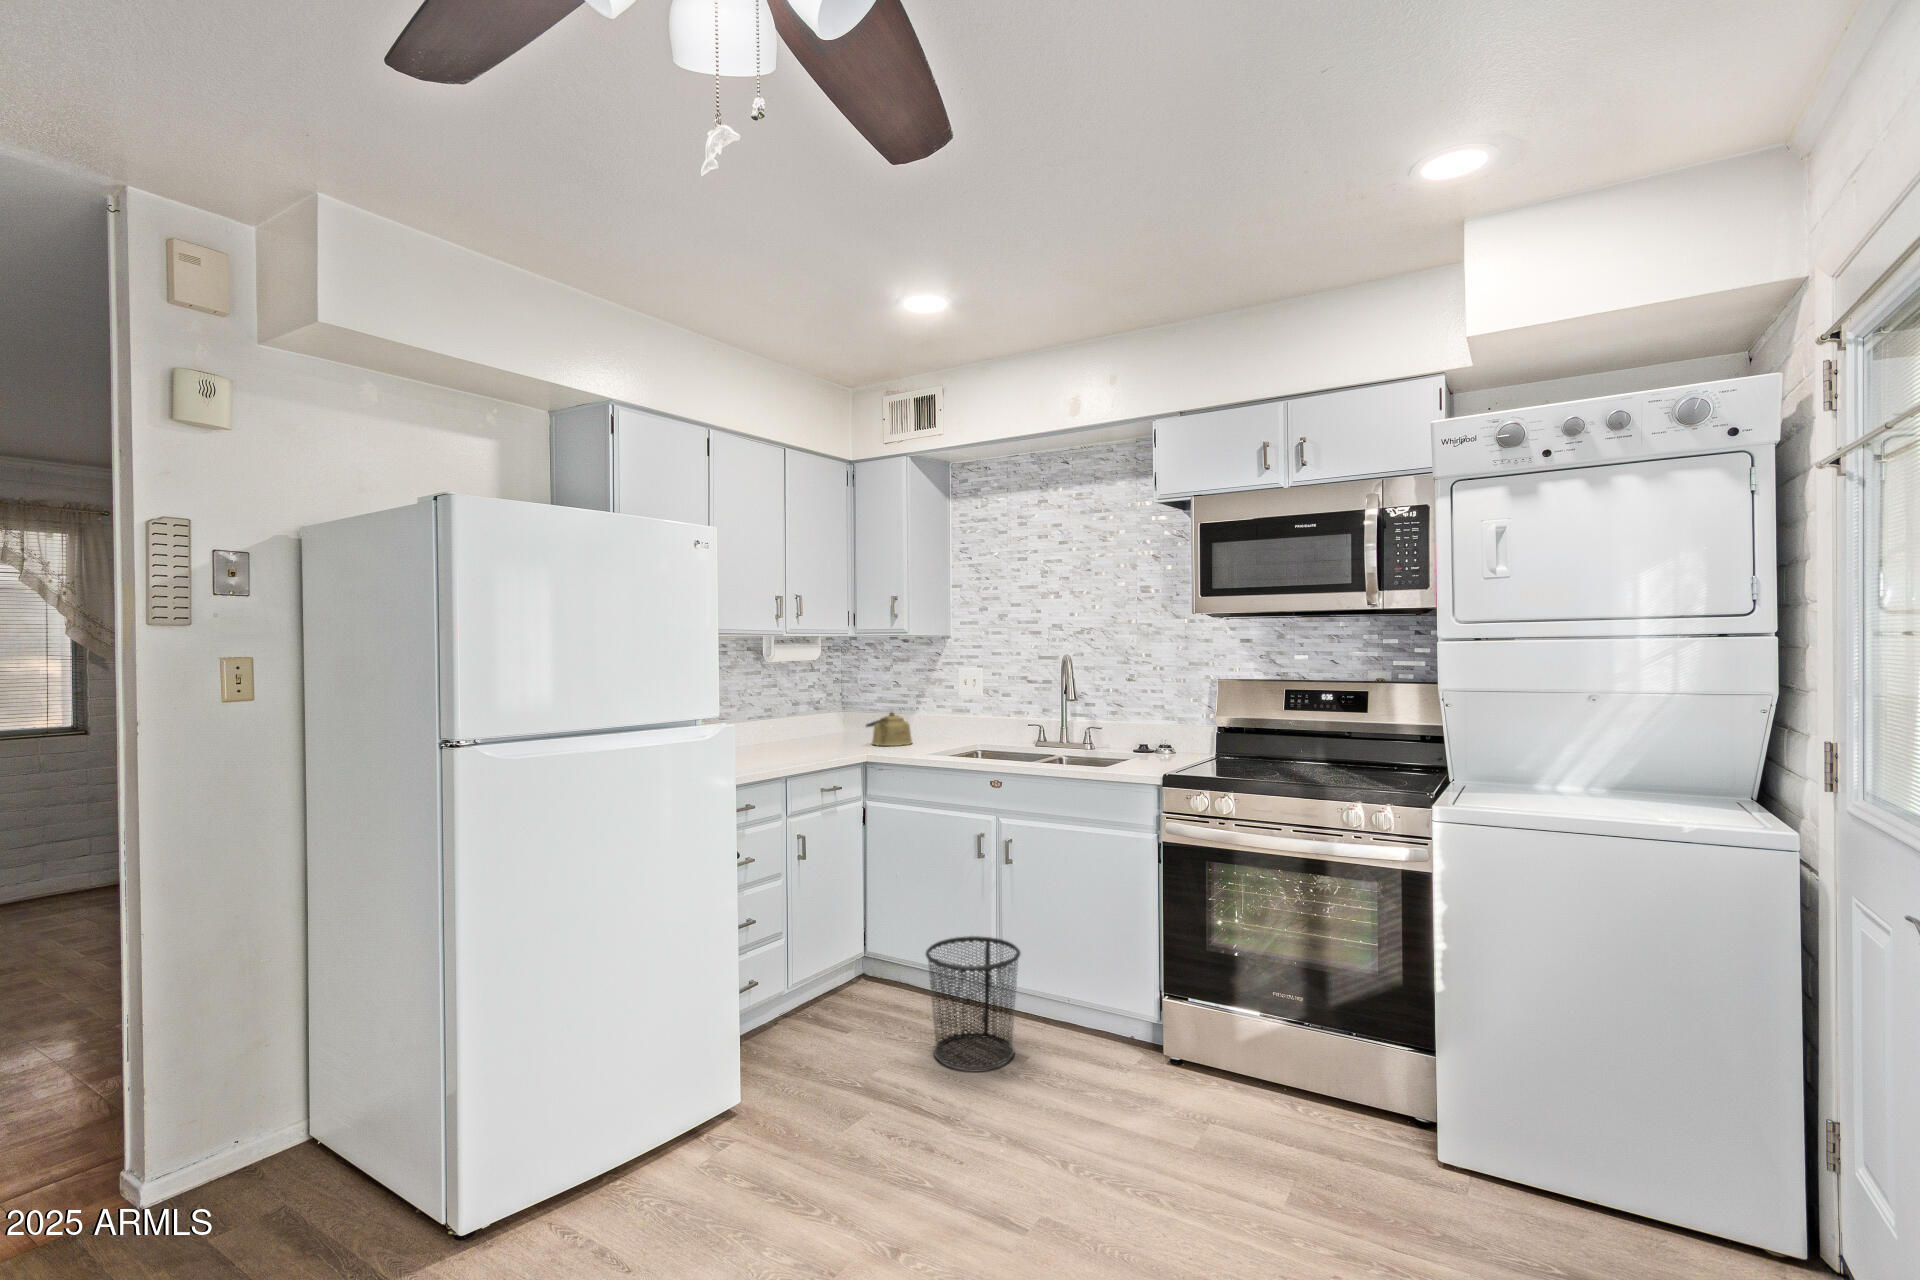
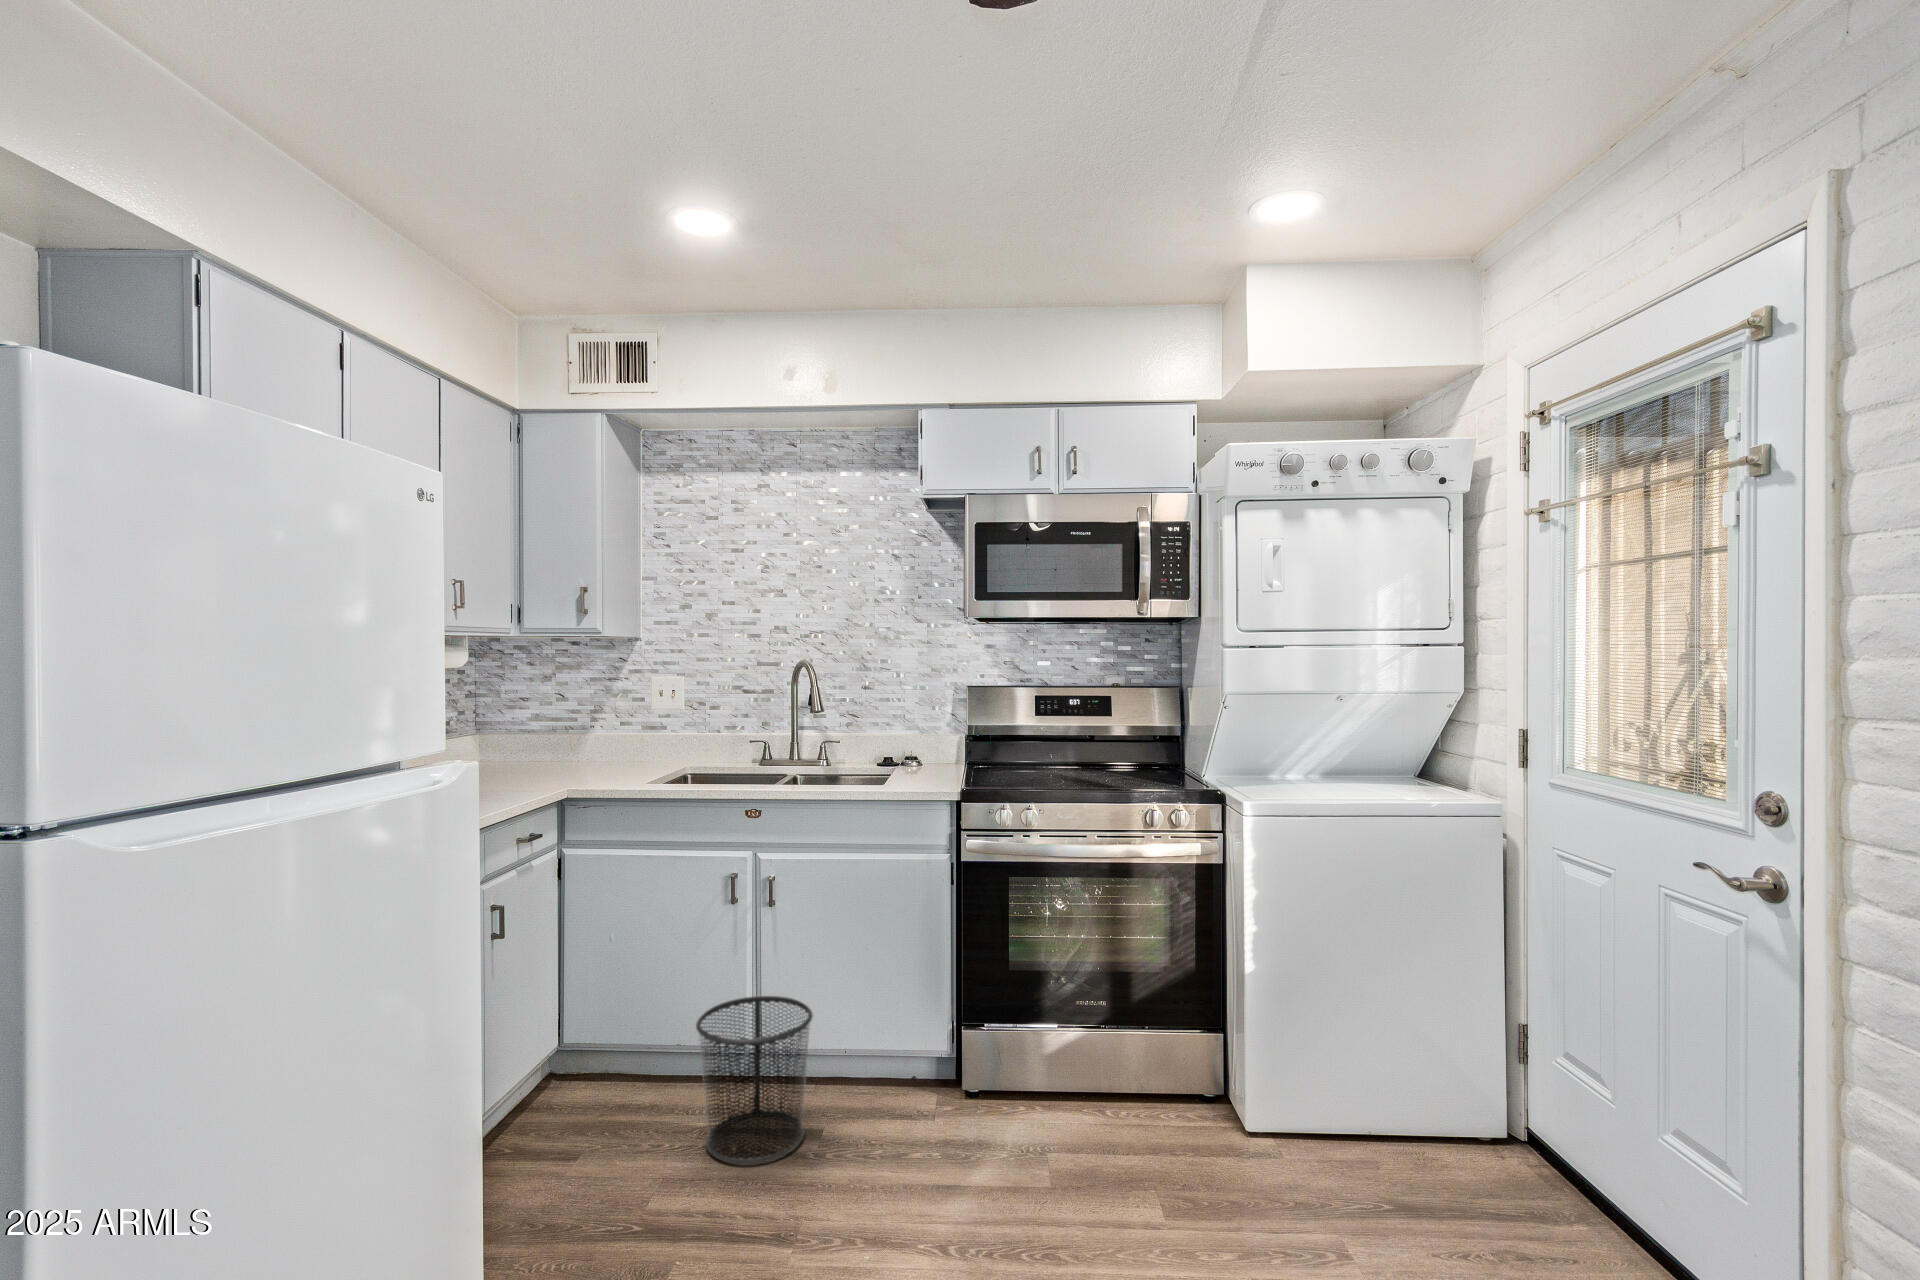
kettle: present [866,712,913,746] -> none [527,732,589,775]

